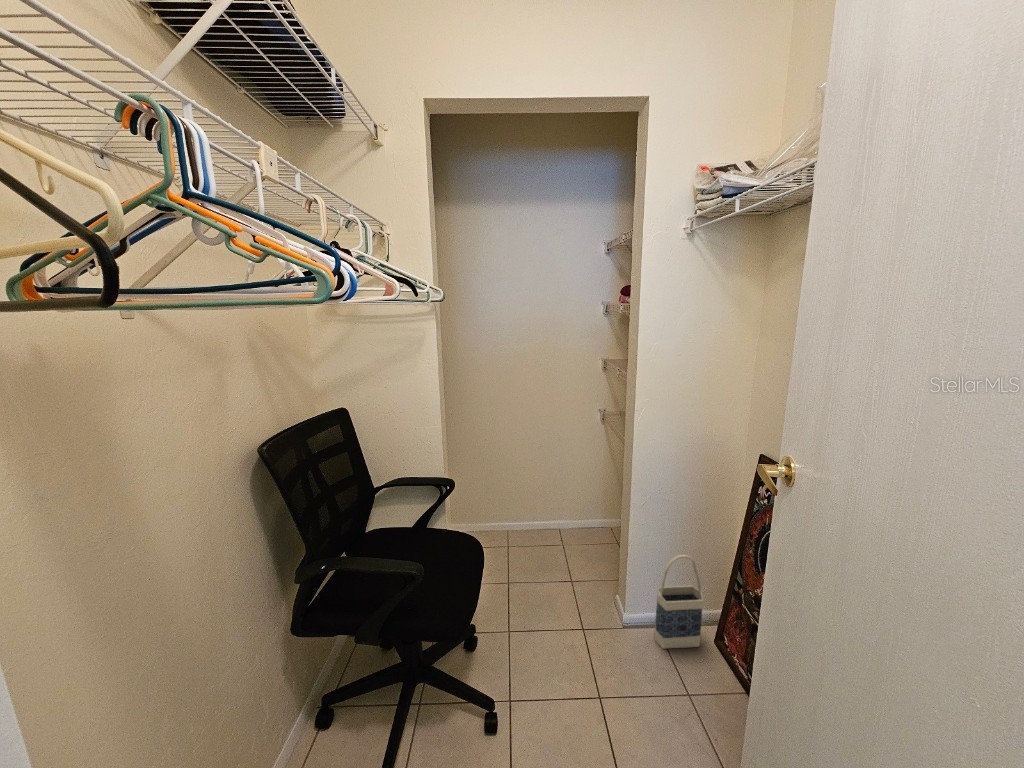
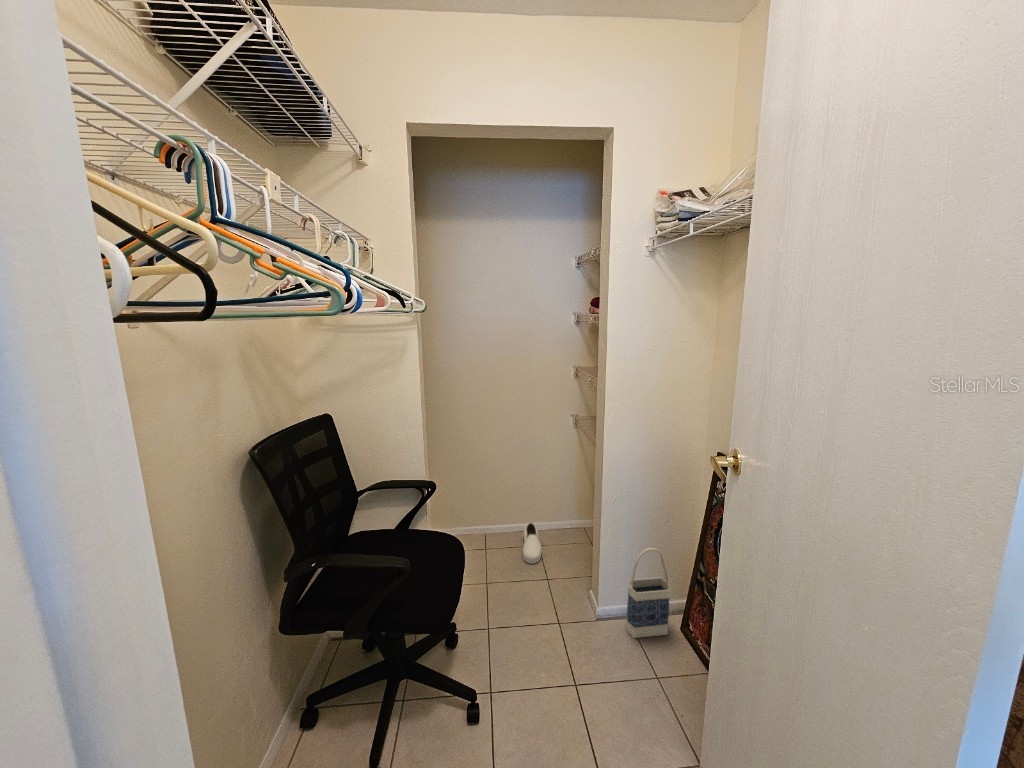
shoe: none [546,520,565,563] -> present [523,523,541,564]

